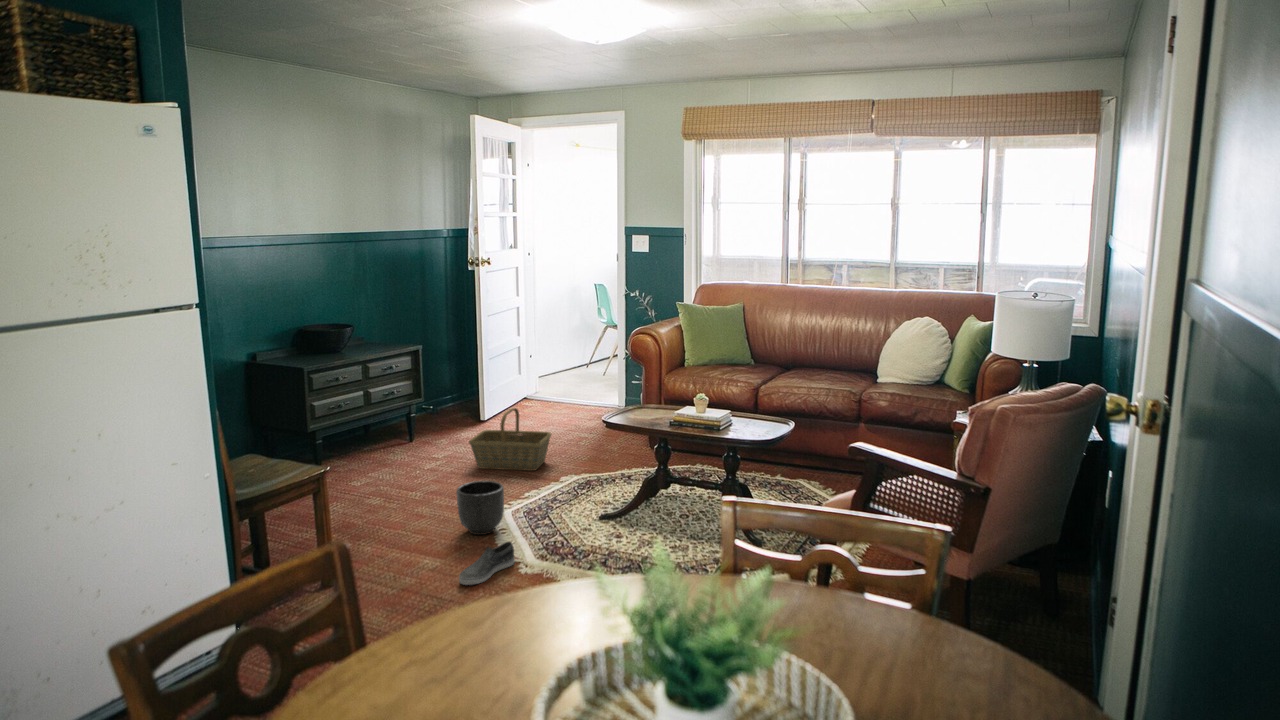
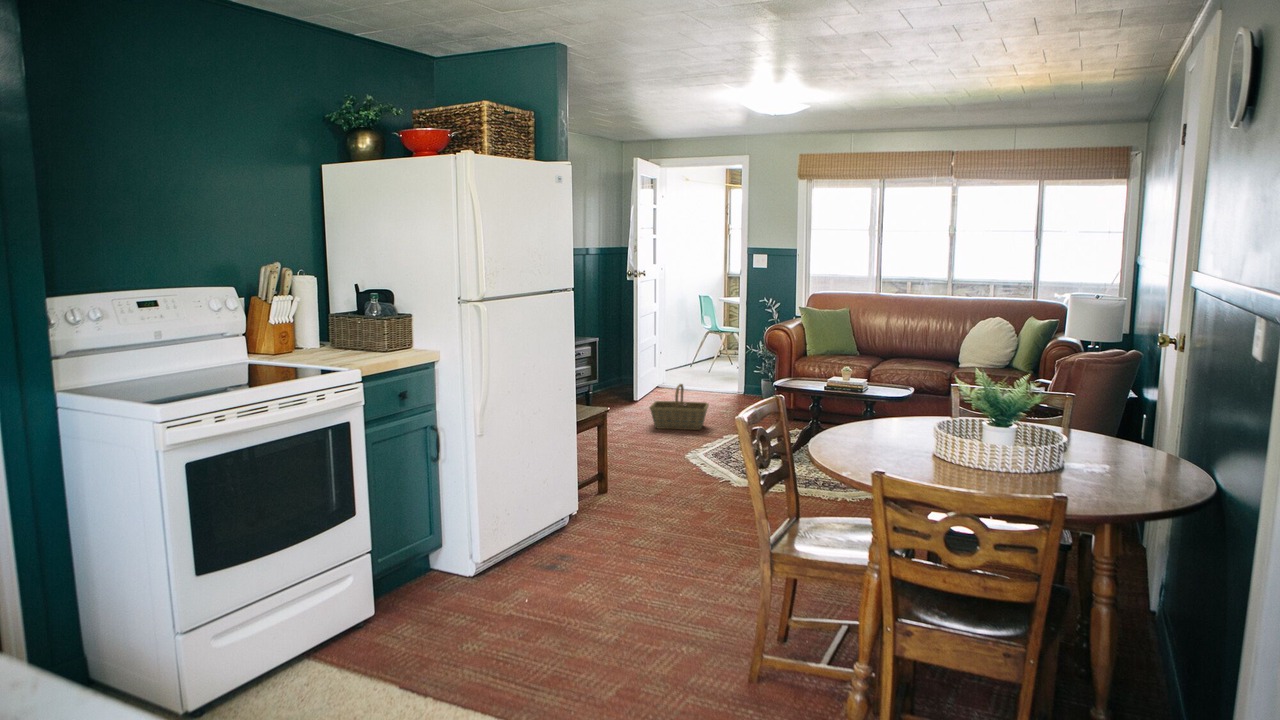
planter: present [456,481,504,535] -> none [669,427,702,463]
shoe: present [459,542,515,585] -> none [691,462,721,486]

